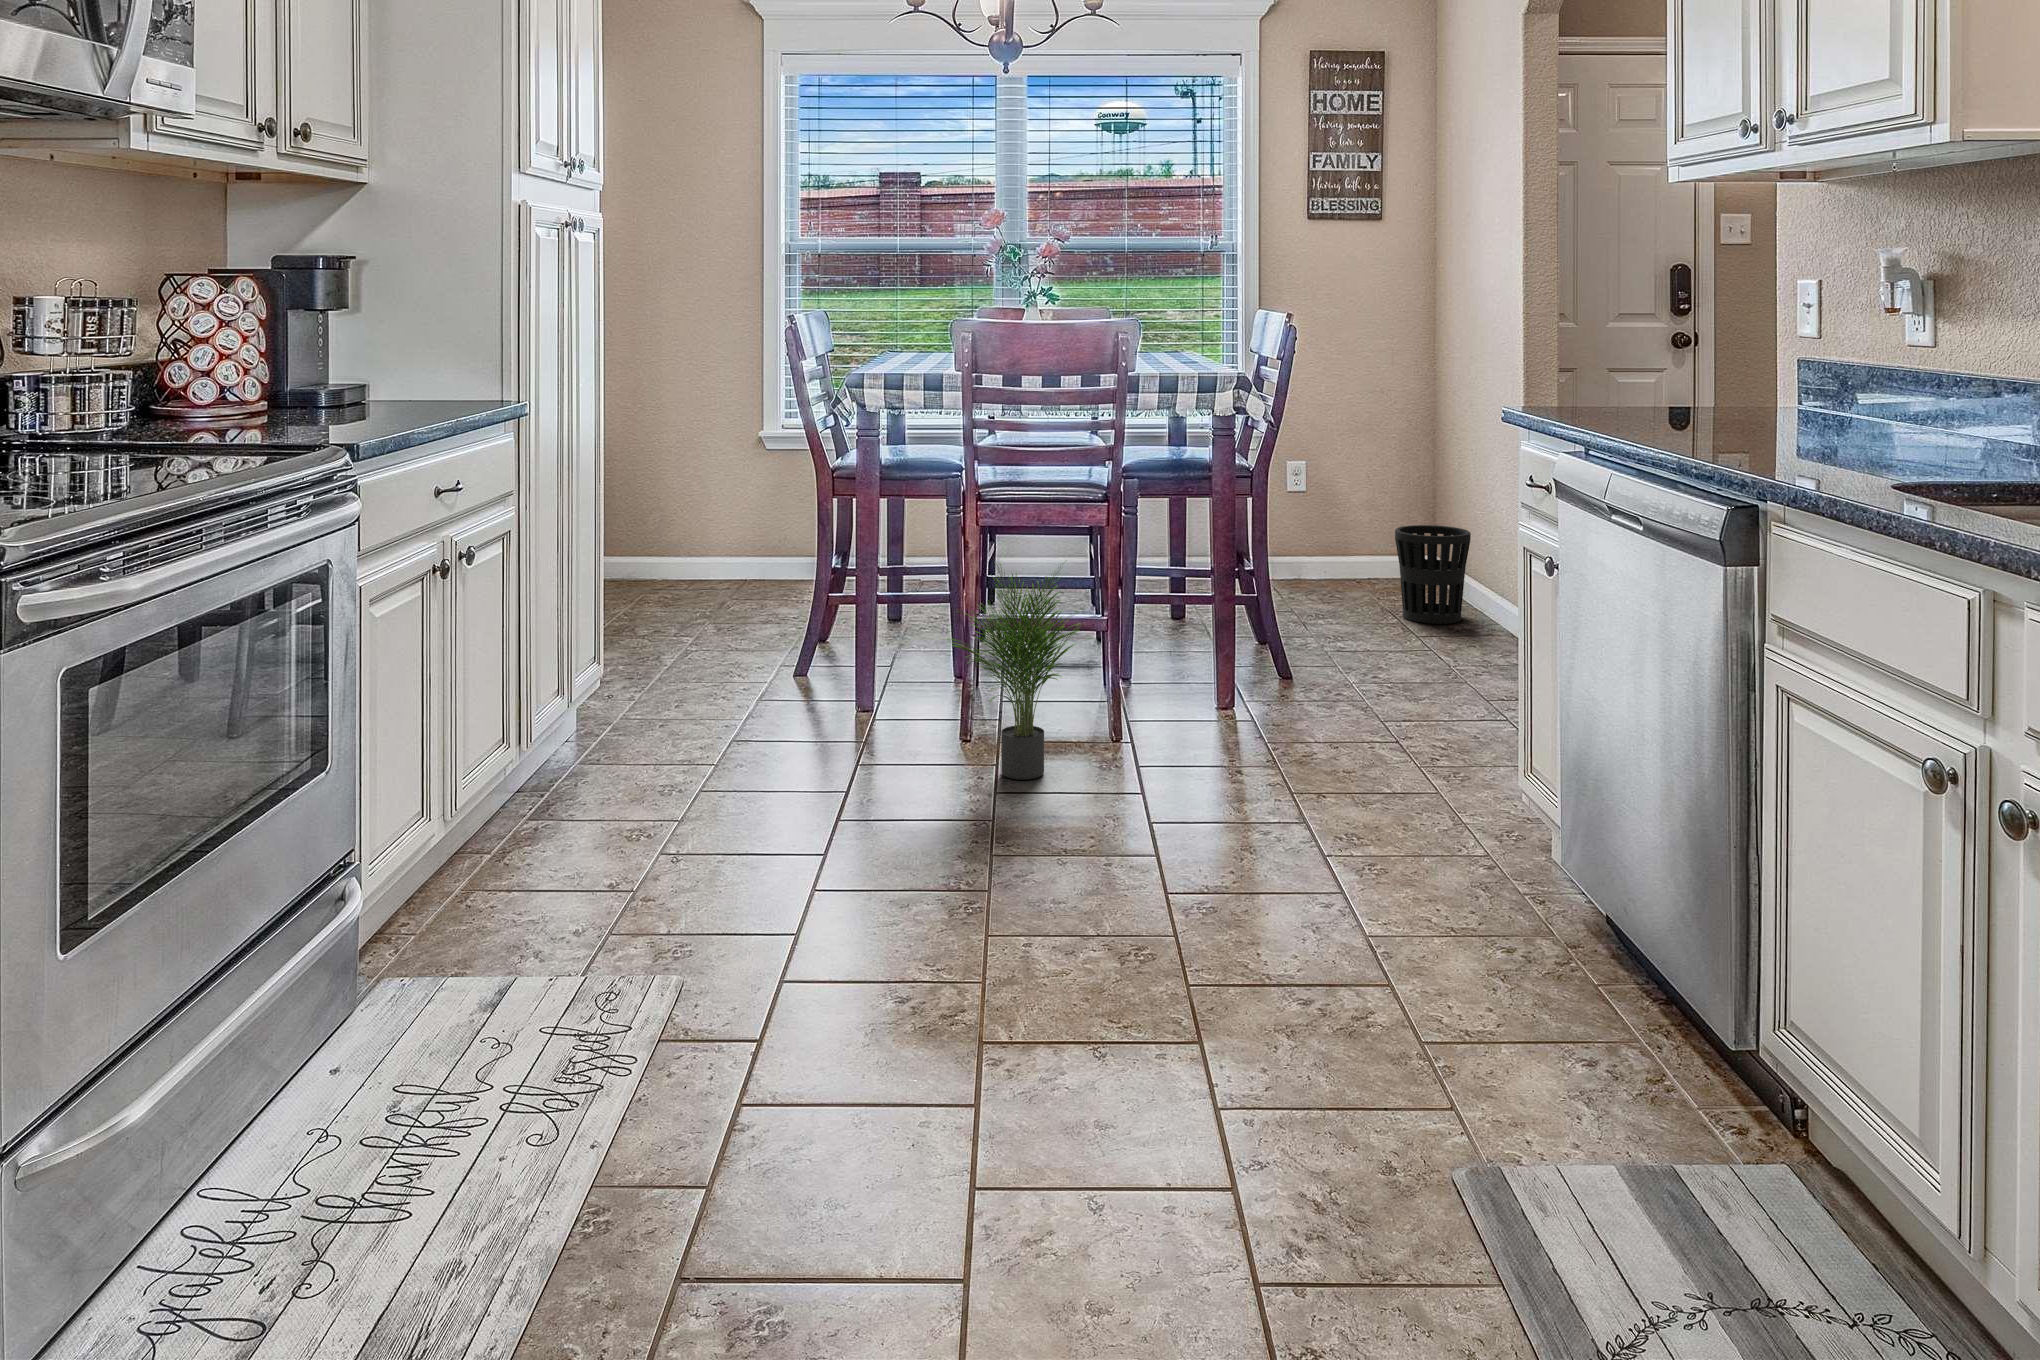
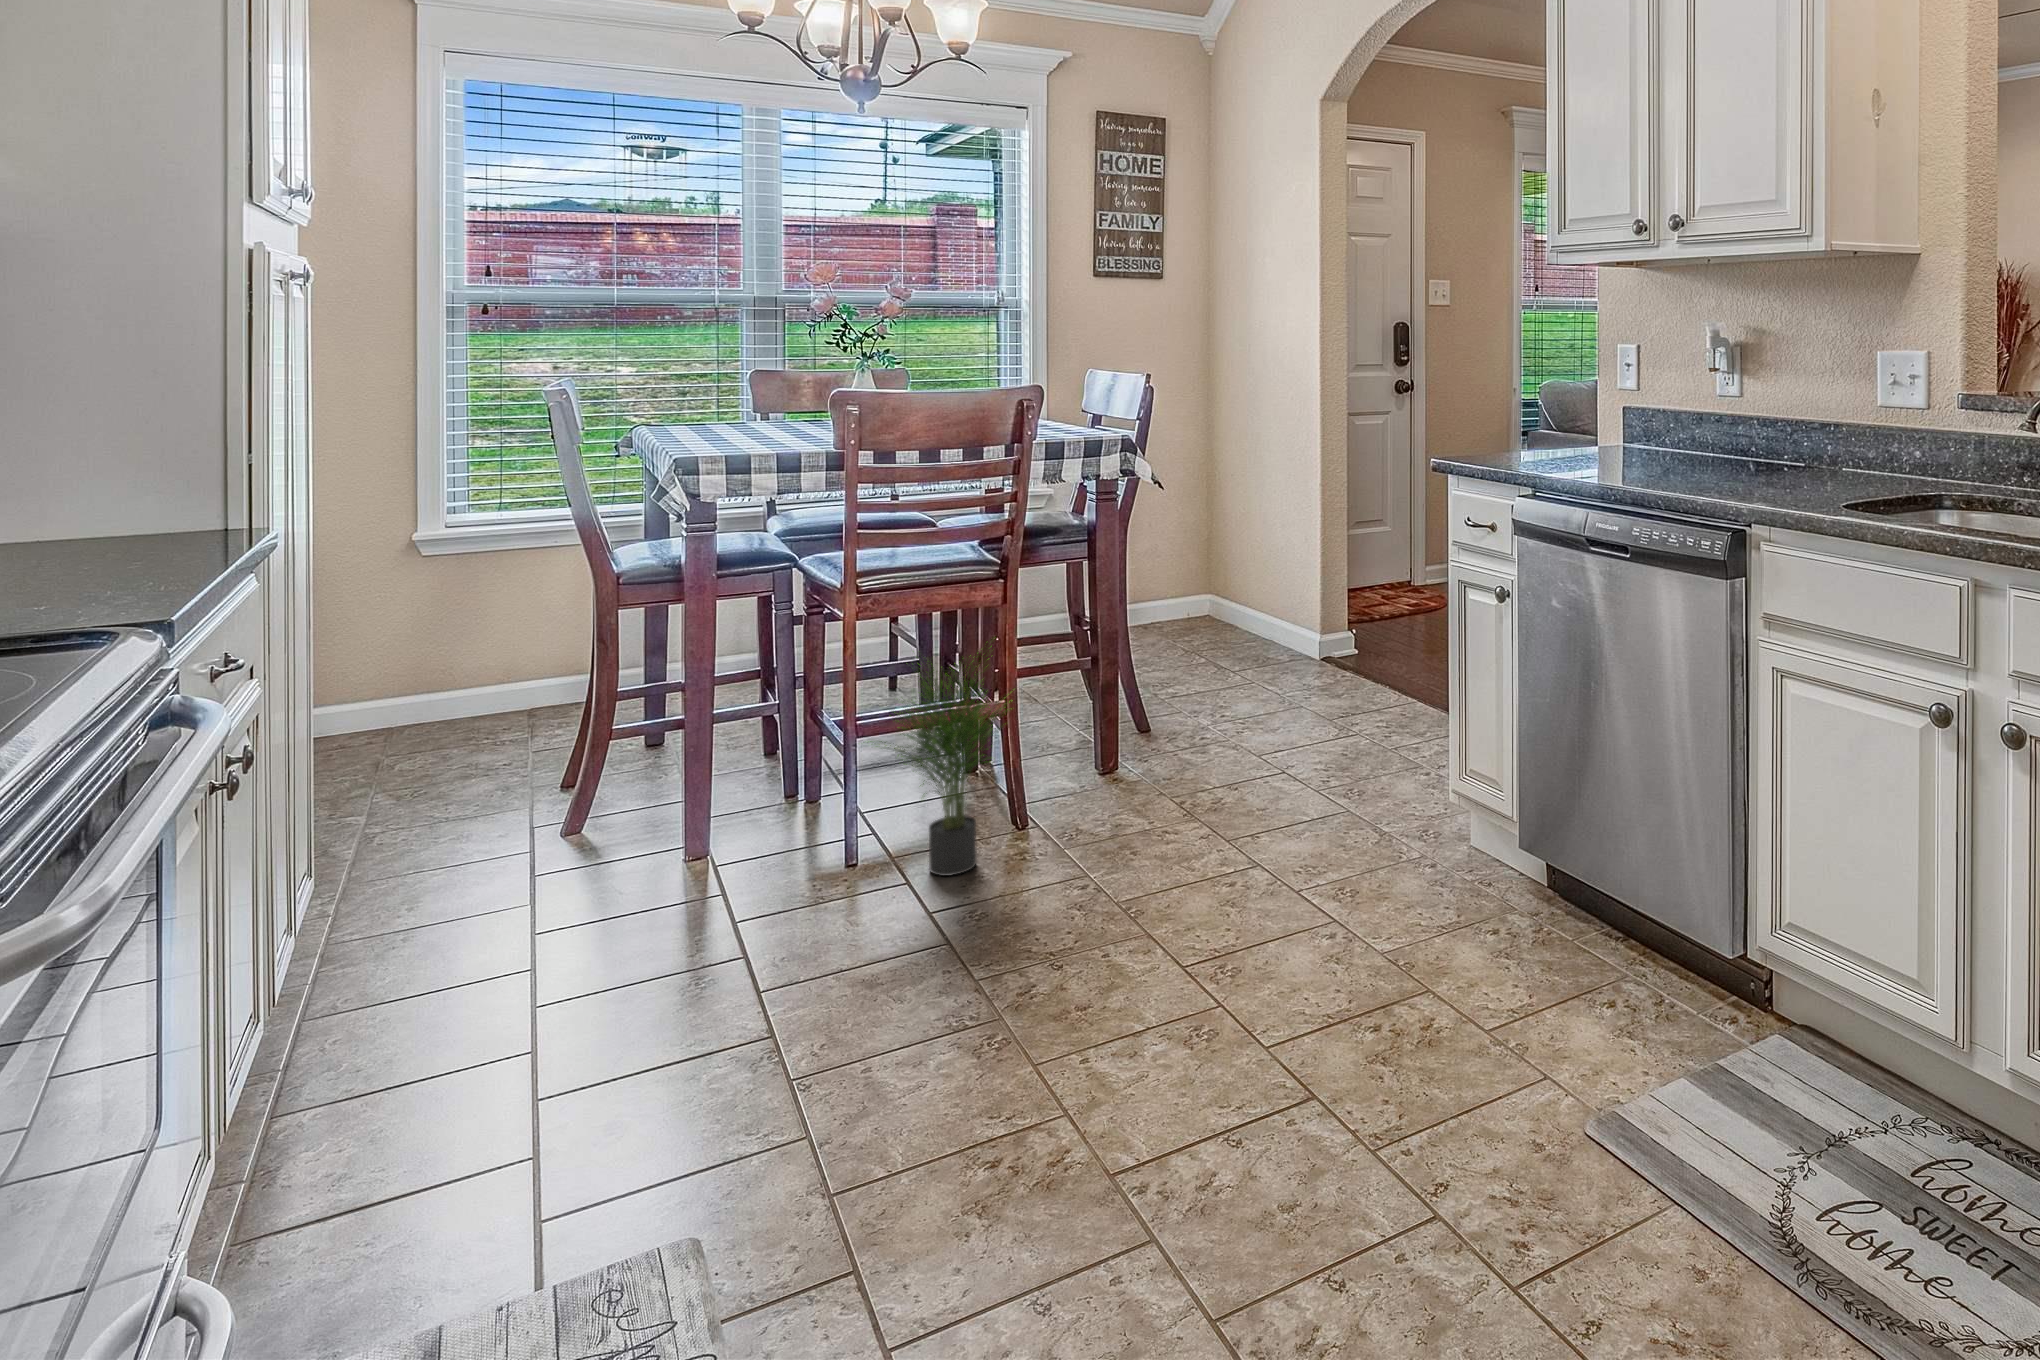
wastebasket: present [1395,525,1471,624] -> none [1200,554,1267,645]

